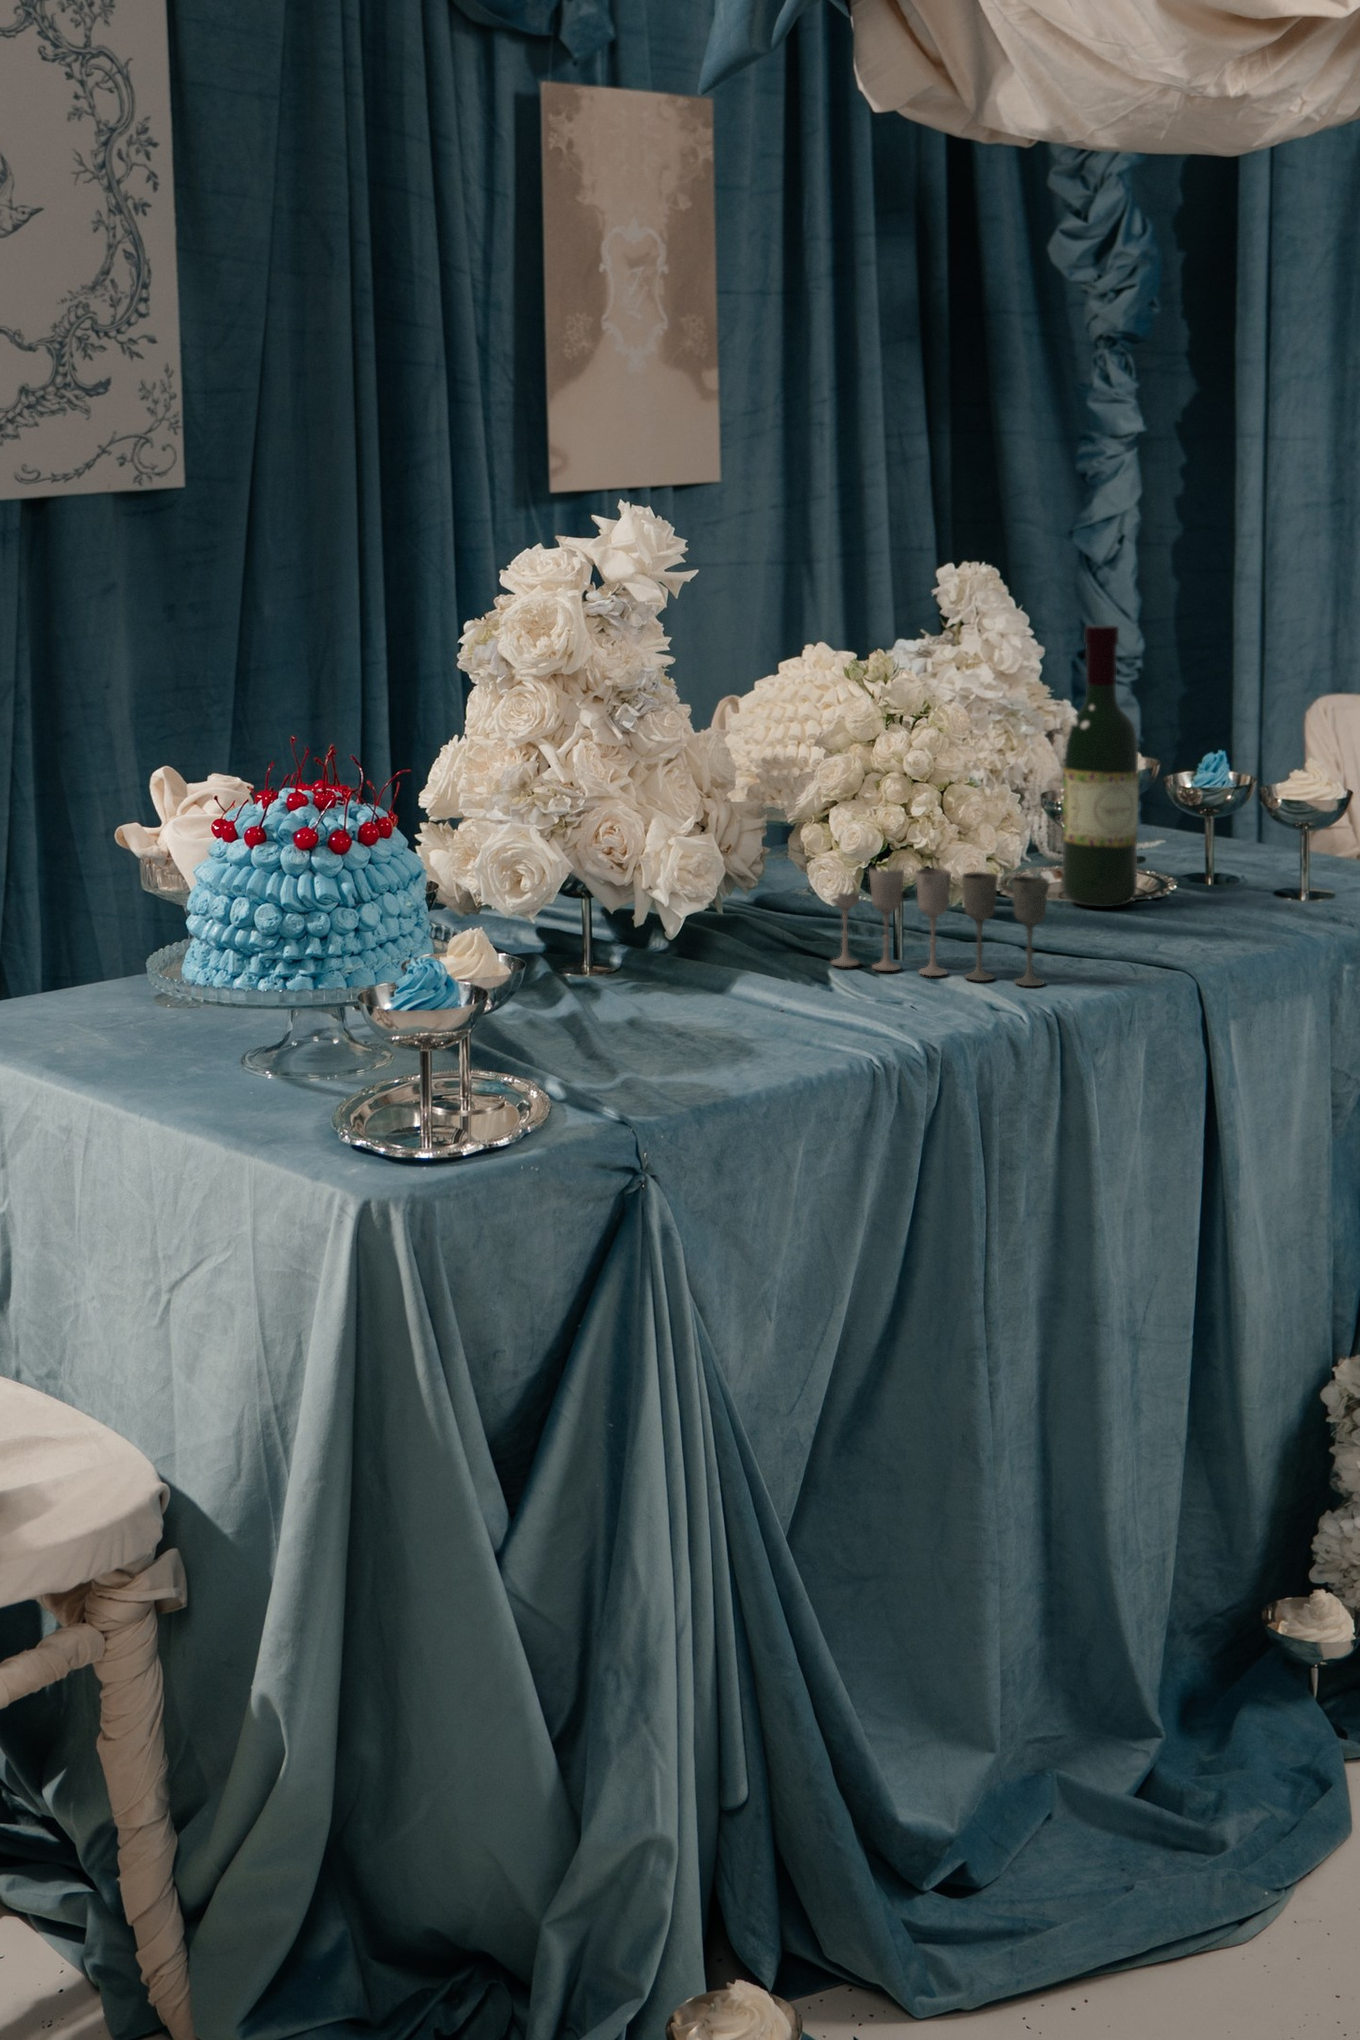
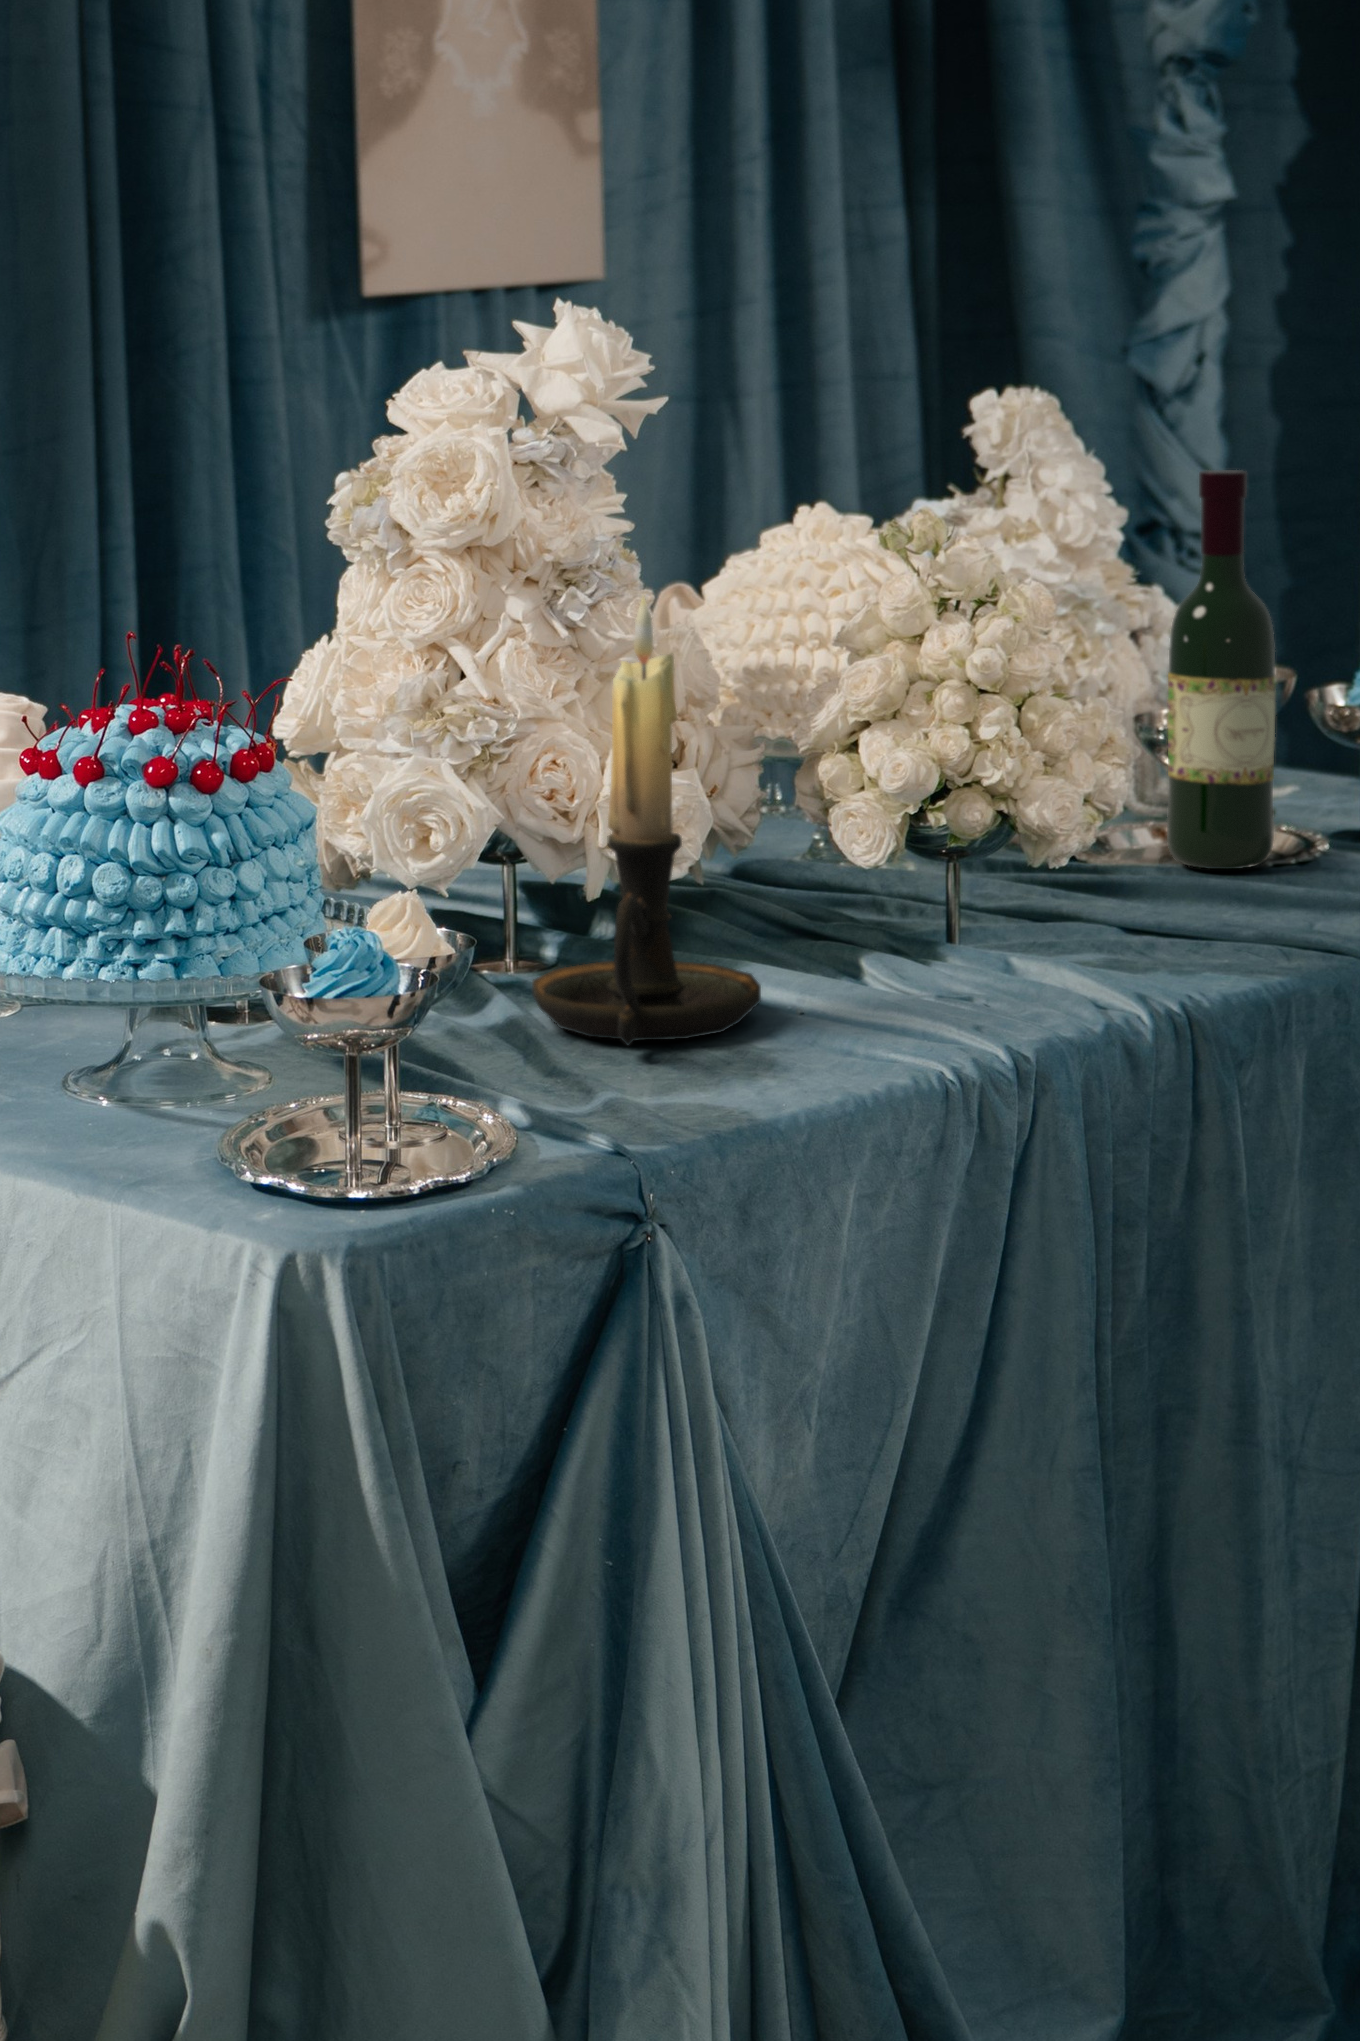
candle holder: none [591,712,752,1038] -> present [532,597,761,1045]
wine glass: present [830,869,1049,986] -> none [851,805,1167,973]

